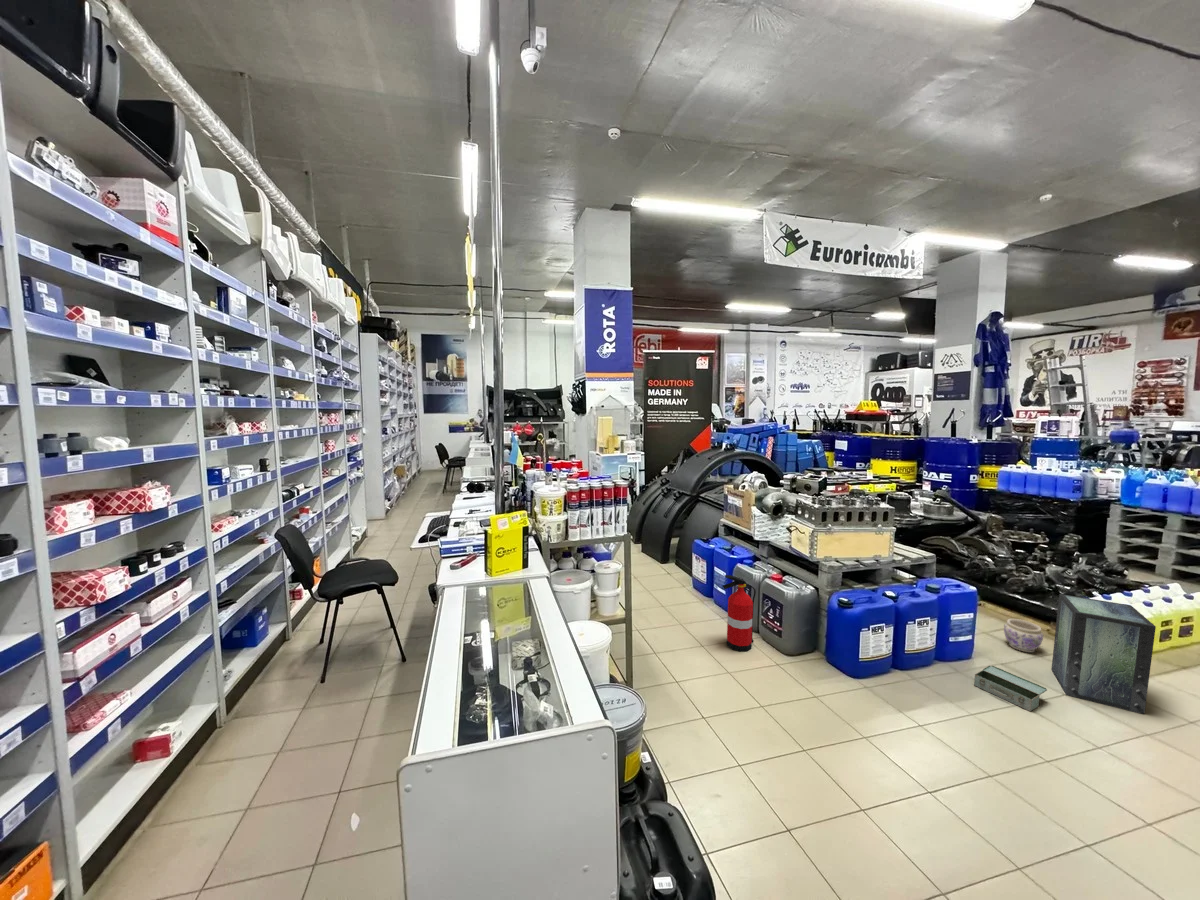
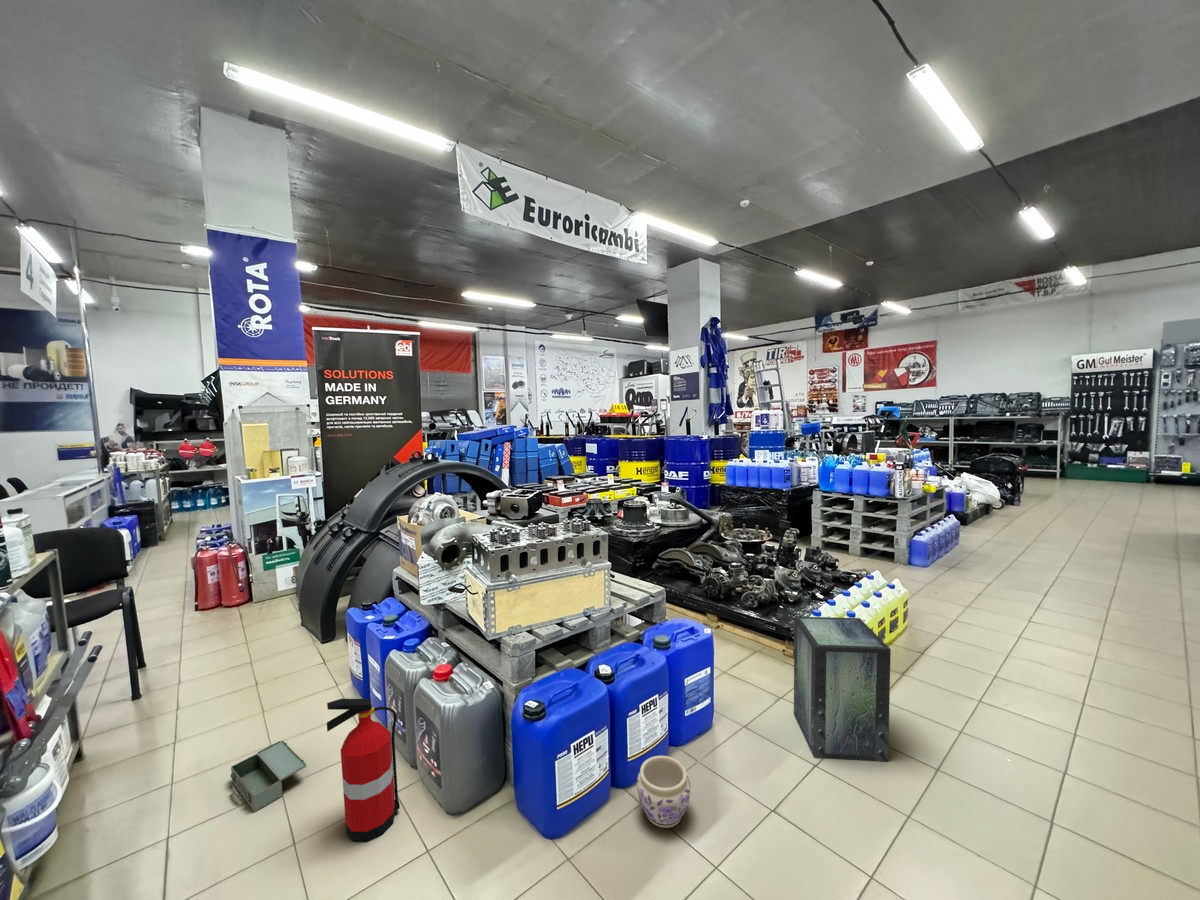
planter: present [1004,619,1043,653] -> present [637,756,691,829]
toolbox: present [974,666,1047,711] -> present [231,741,306,812]

